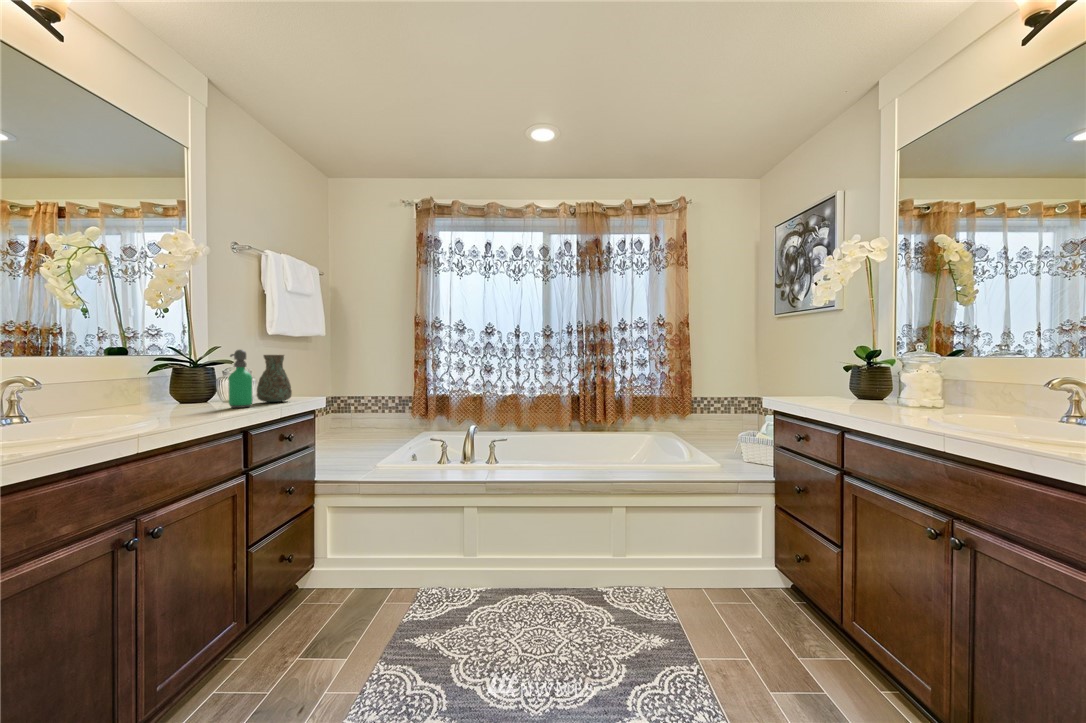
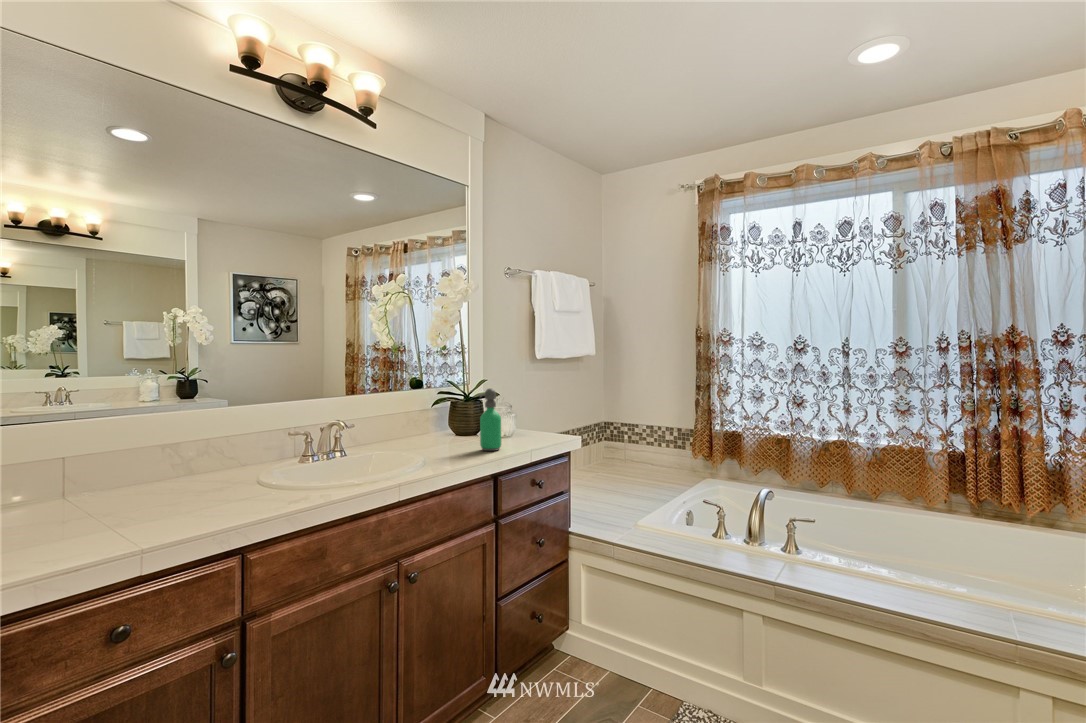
decorative vase: present [257,355,292,402] -> none [510,390,543,443]

